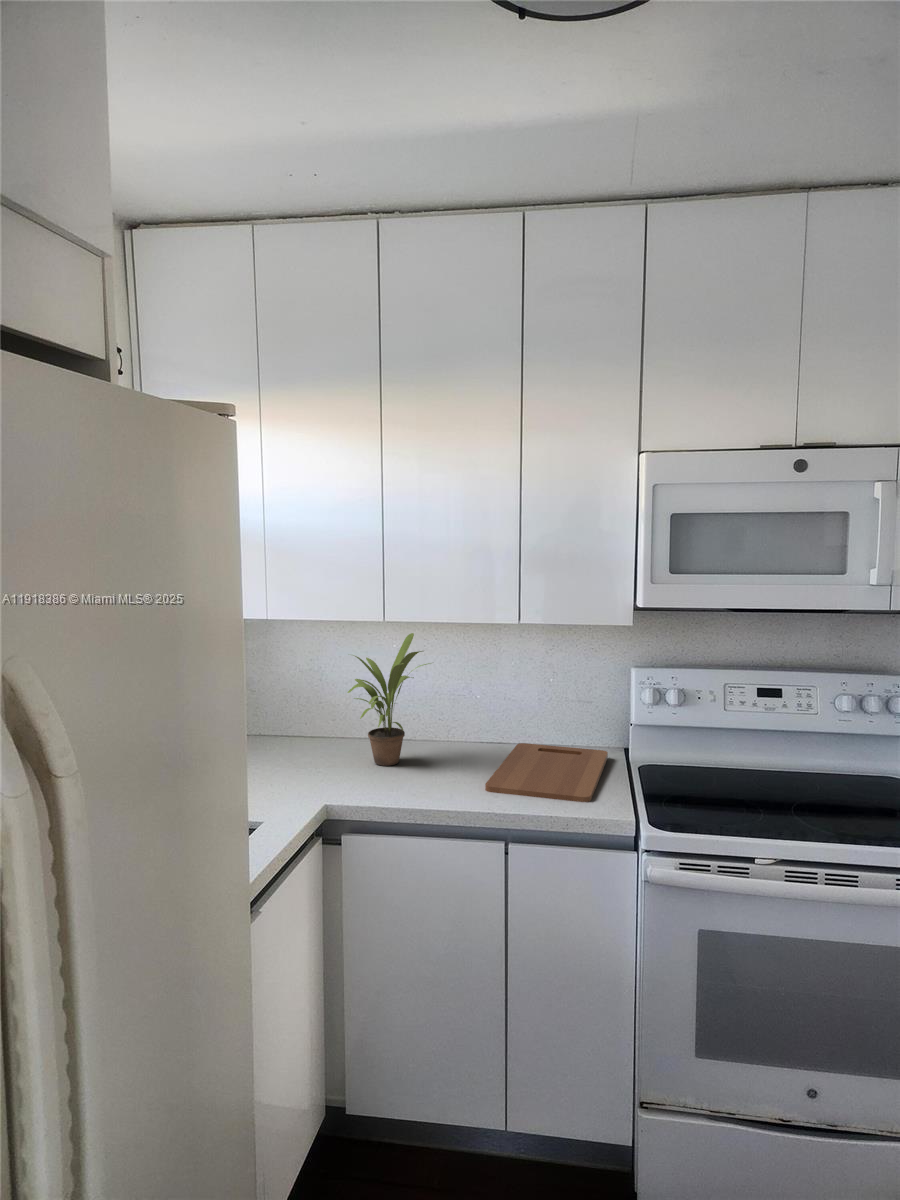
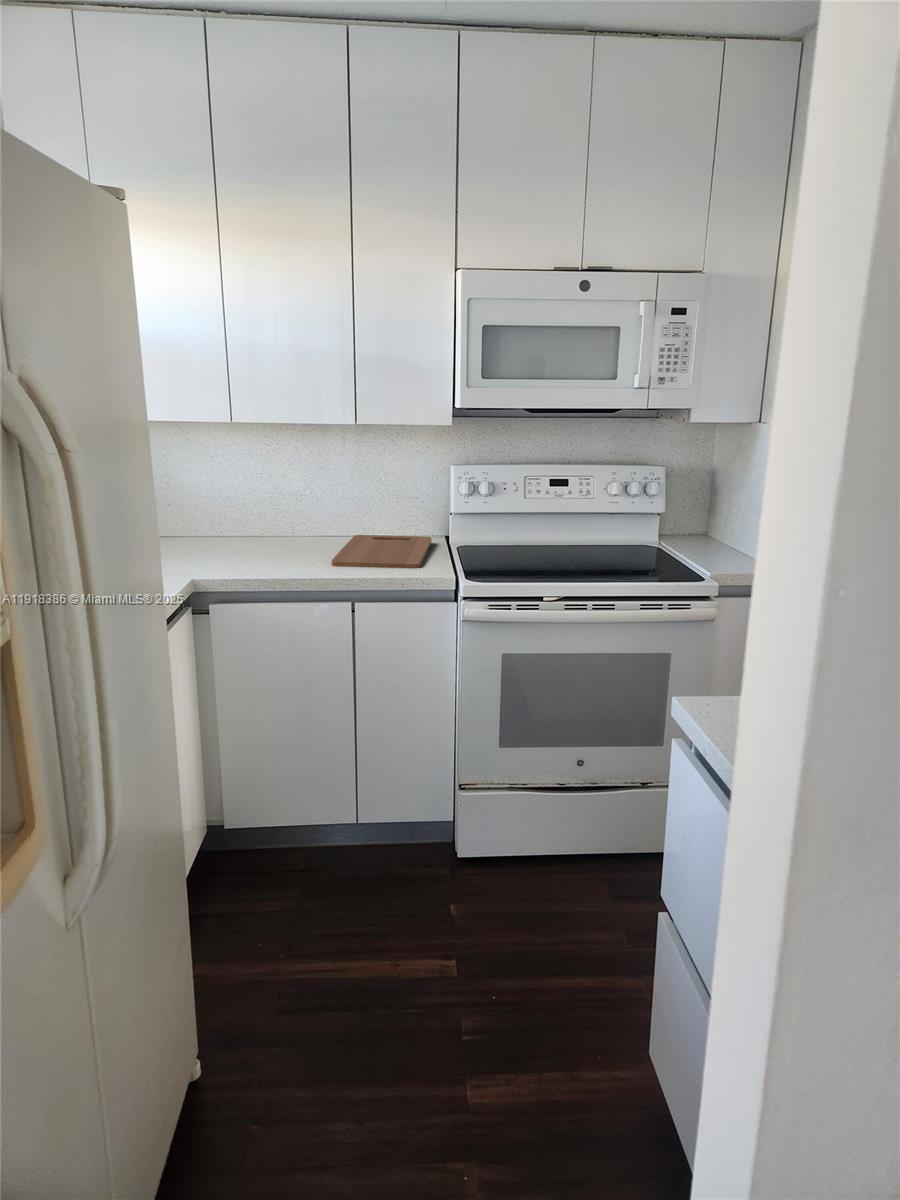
potted plant: present [348,633,430,766] -> none [197,437,278,555]

